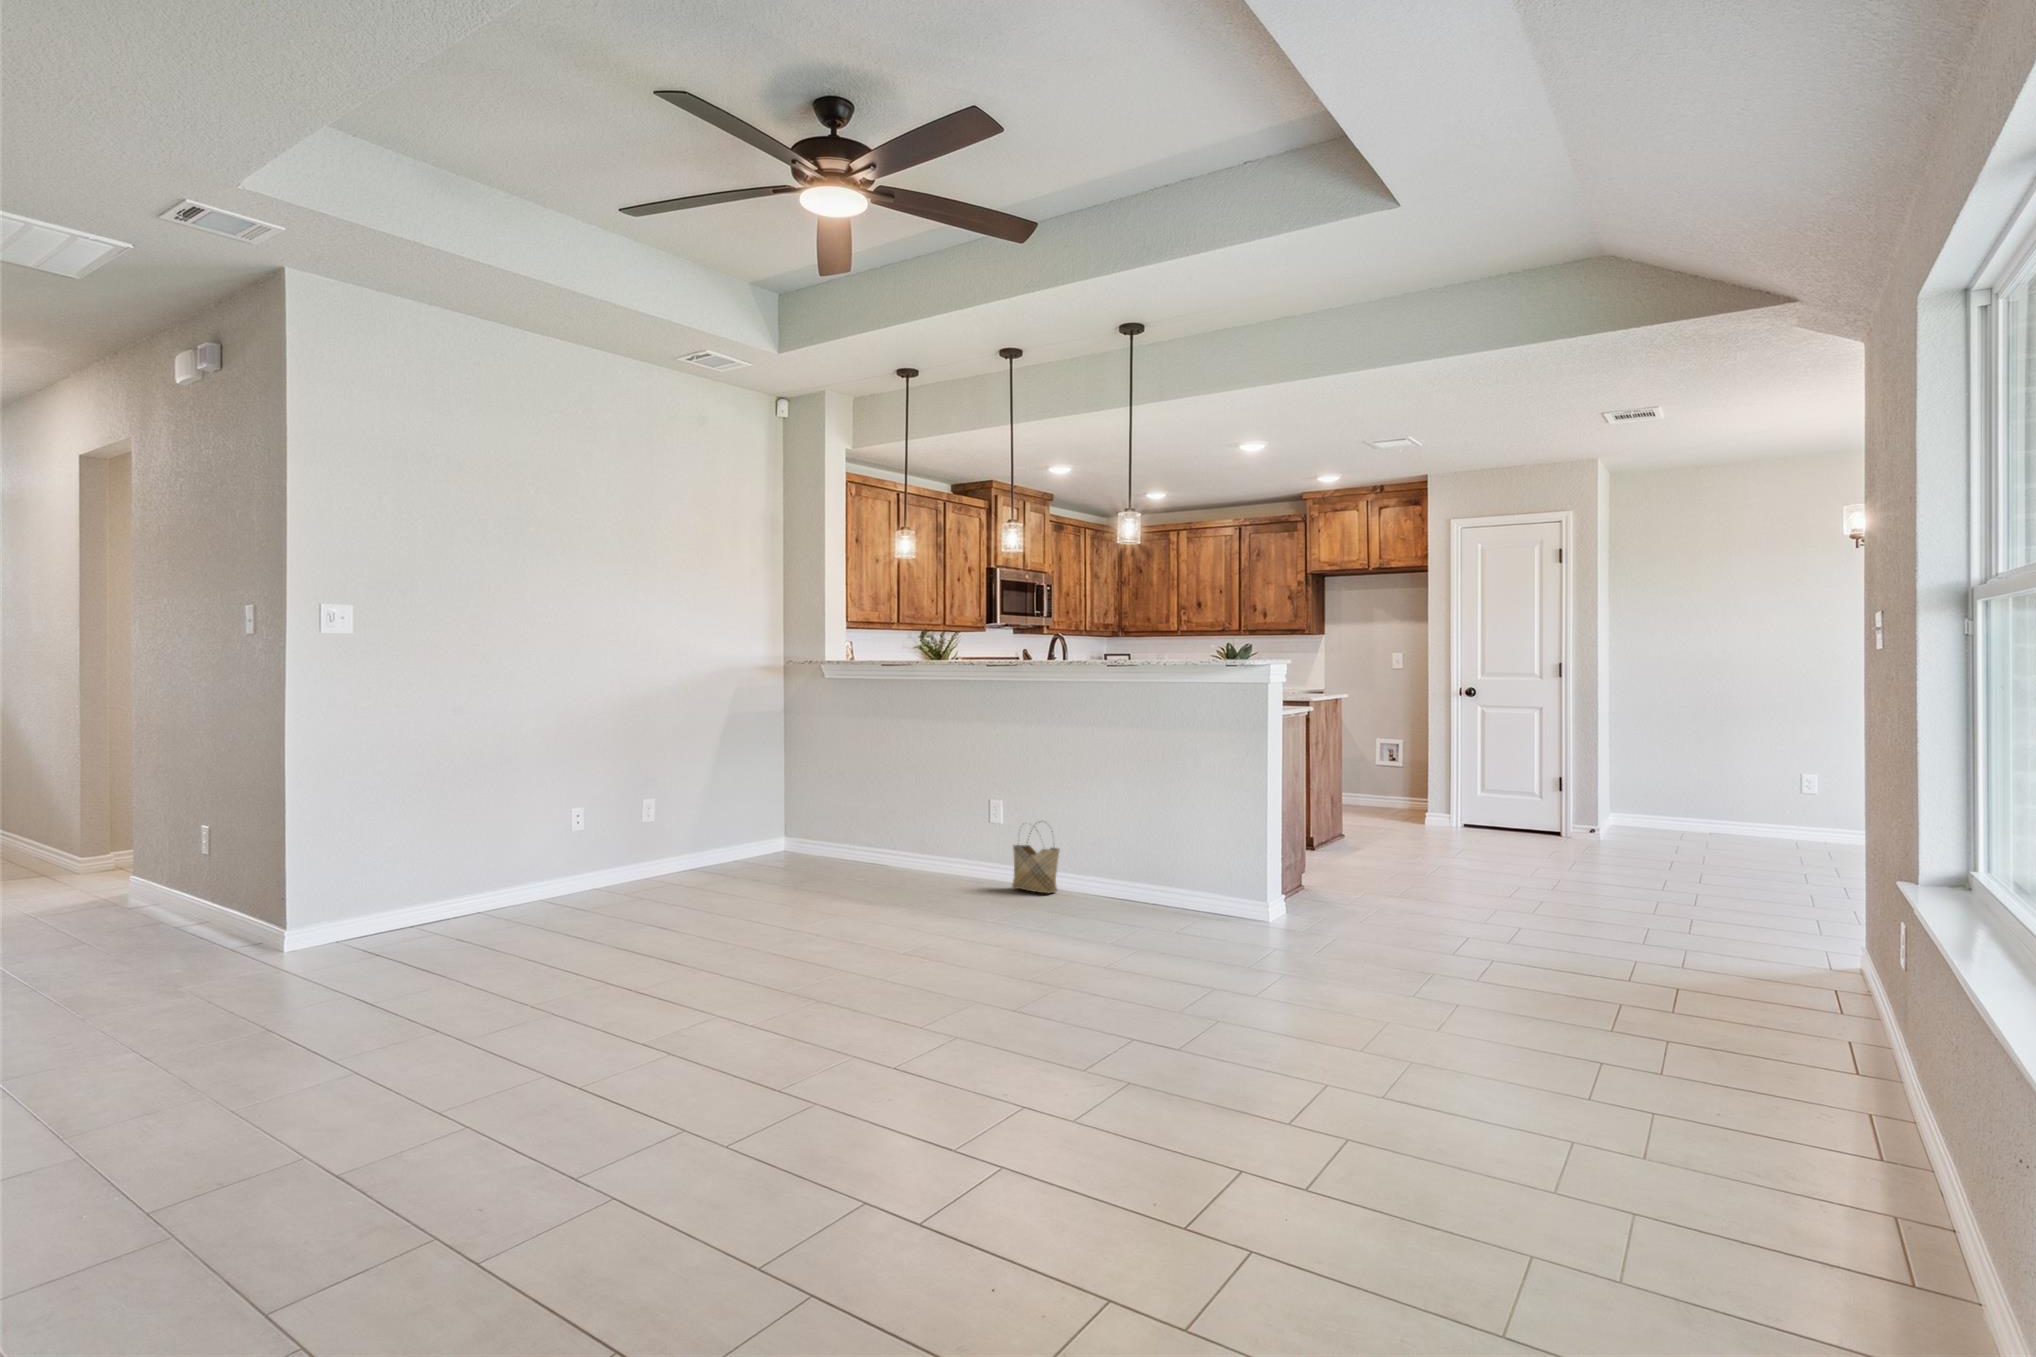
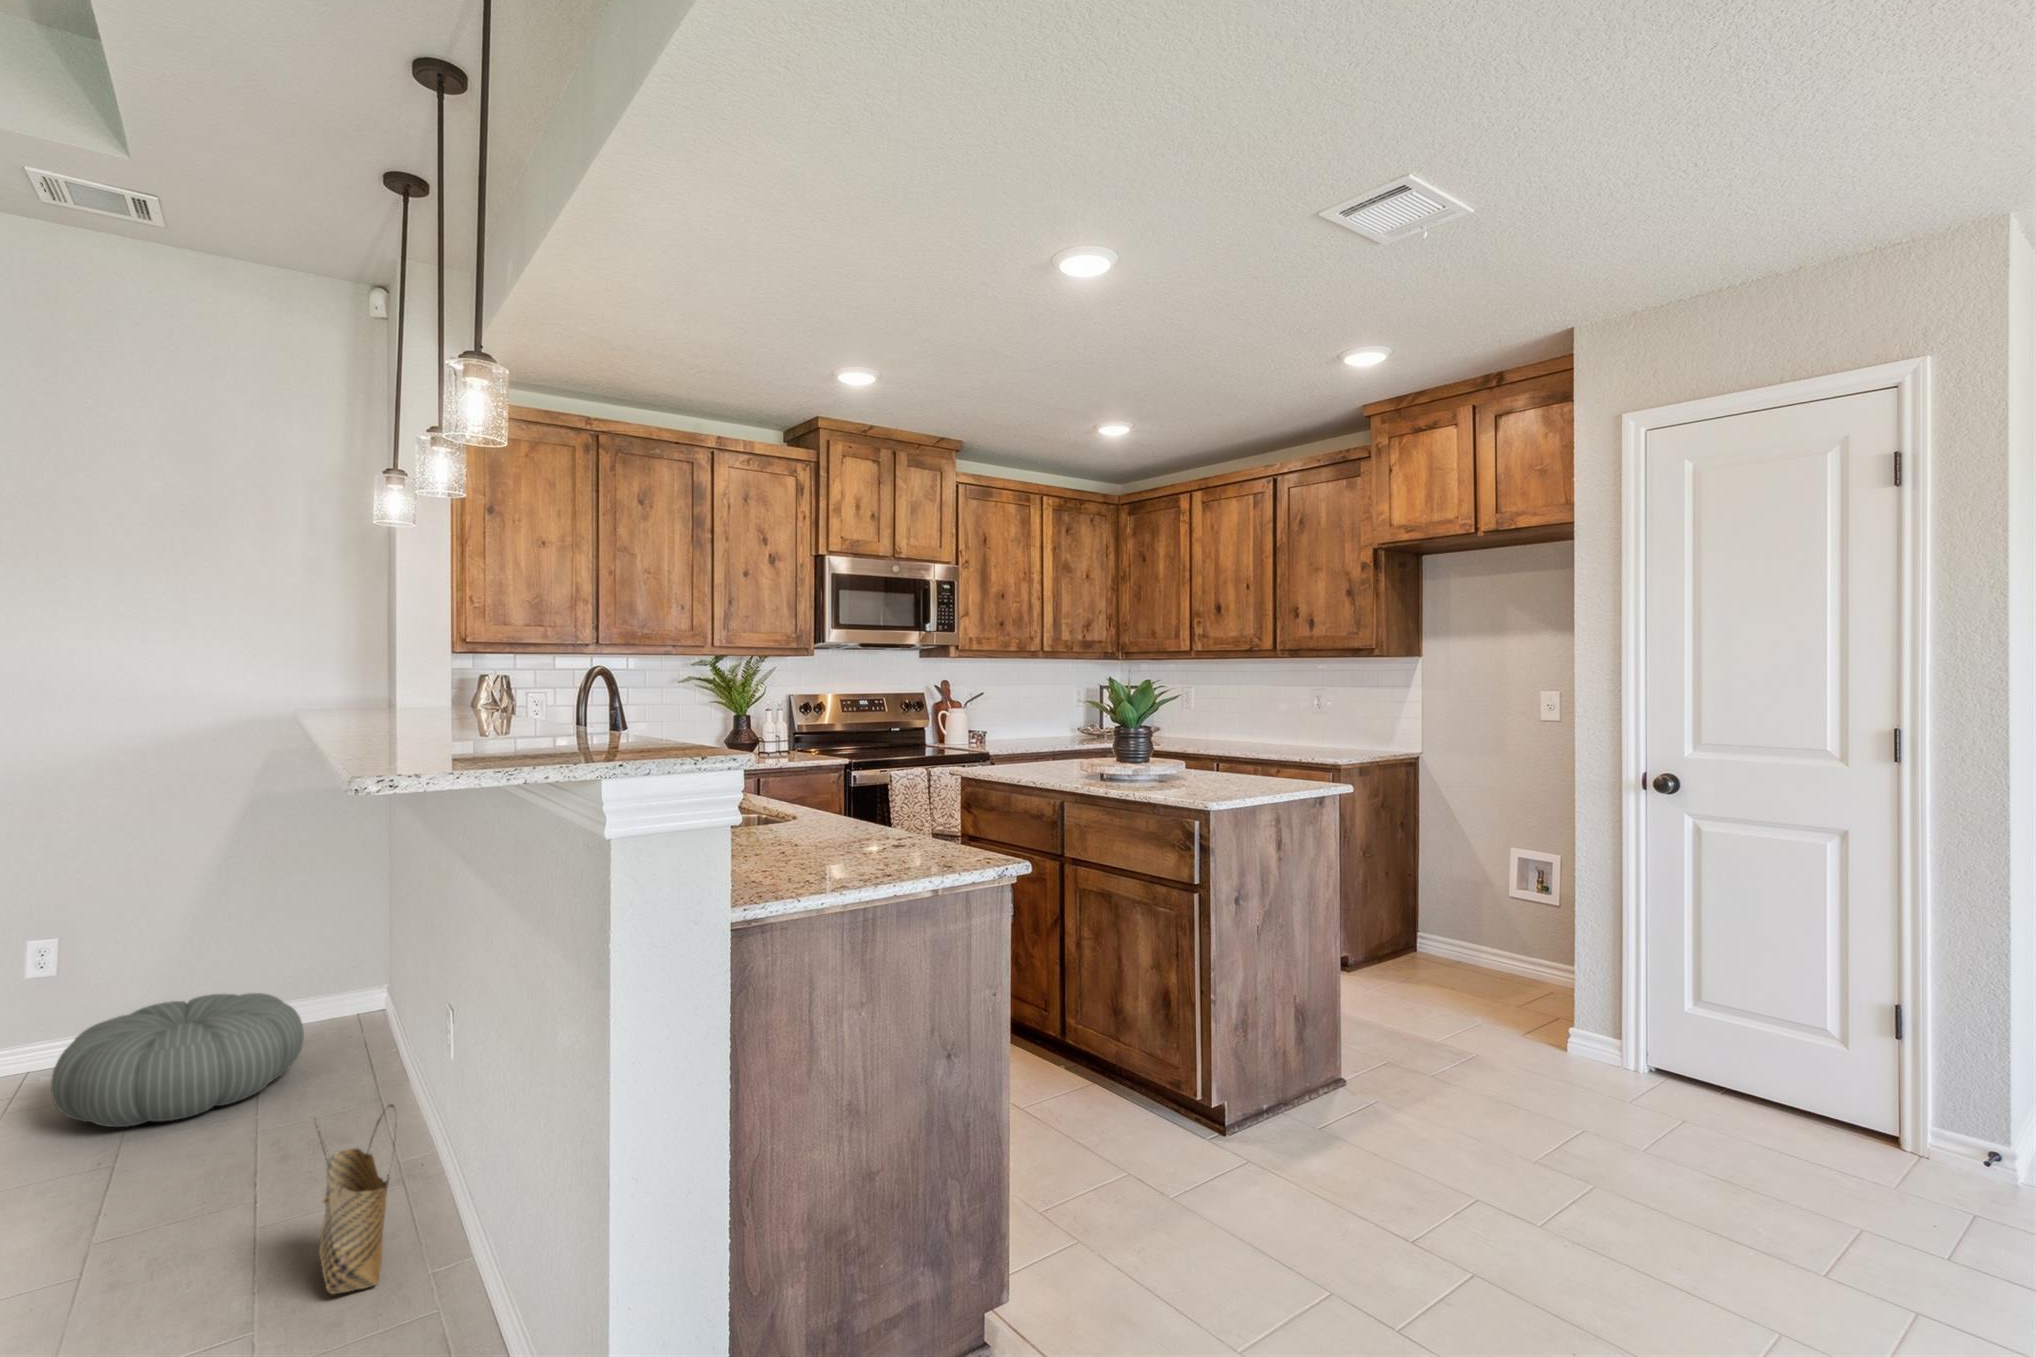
pouf: none [729,820,841,879] -> present [51,993,304,1127]

